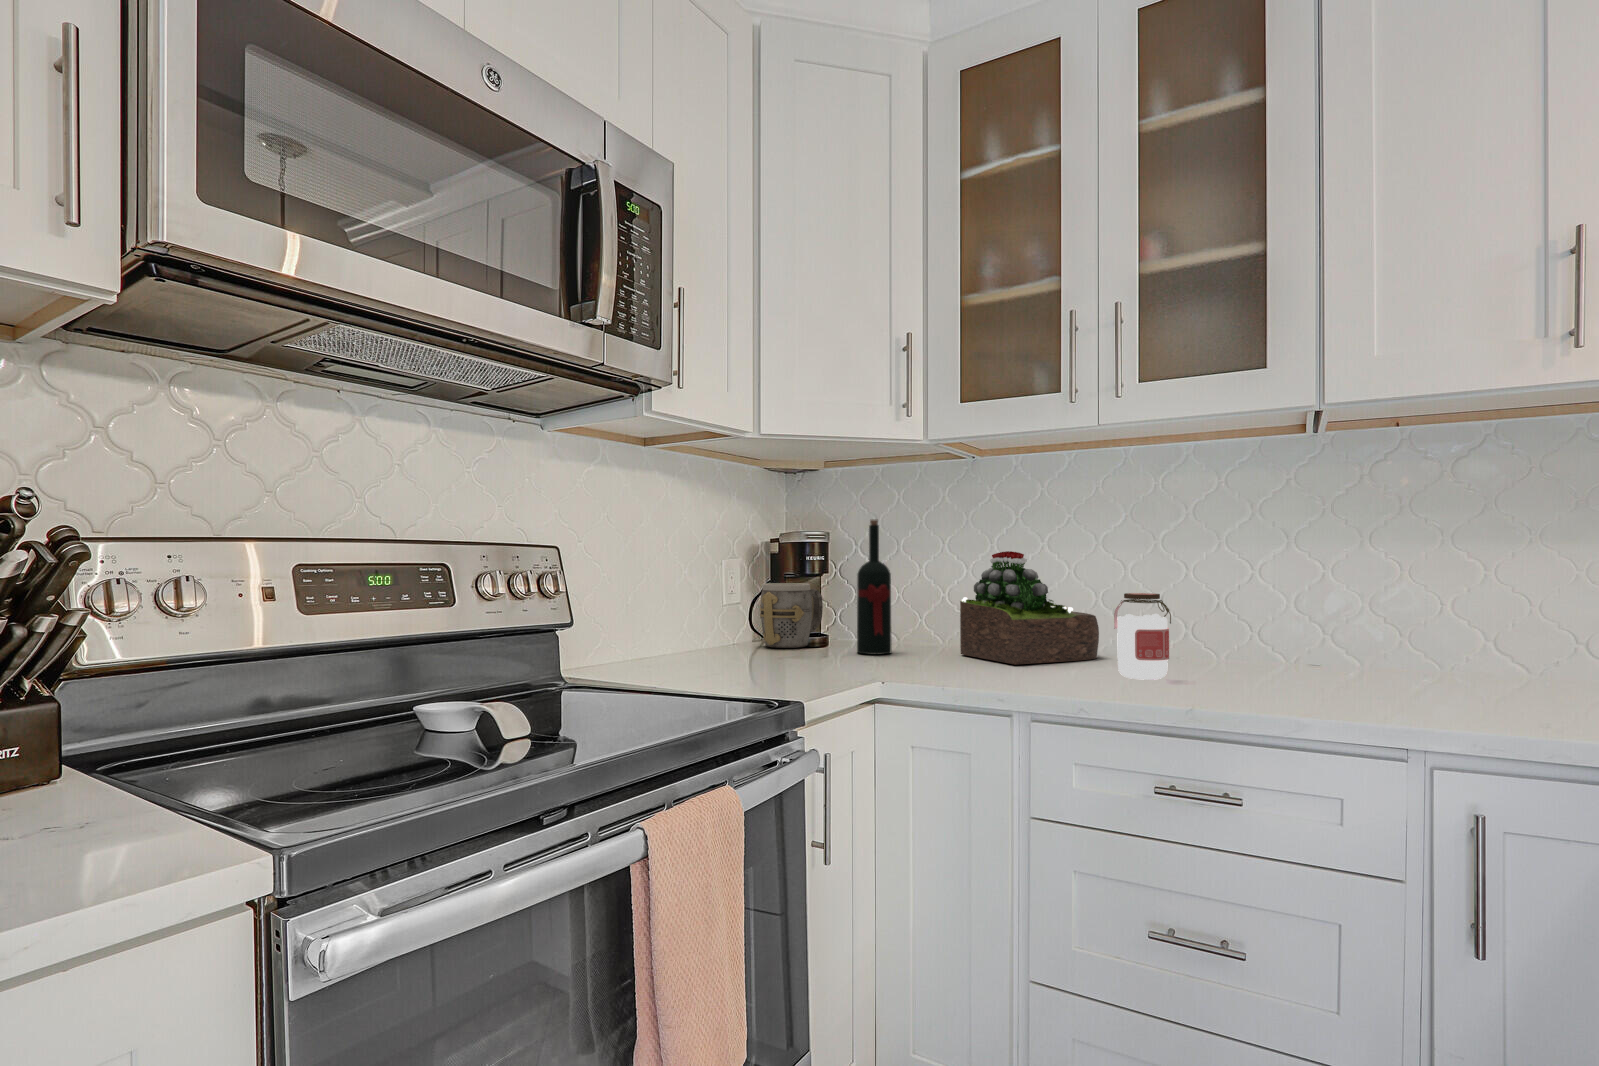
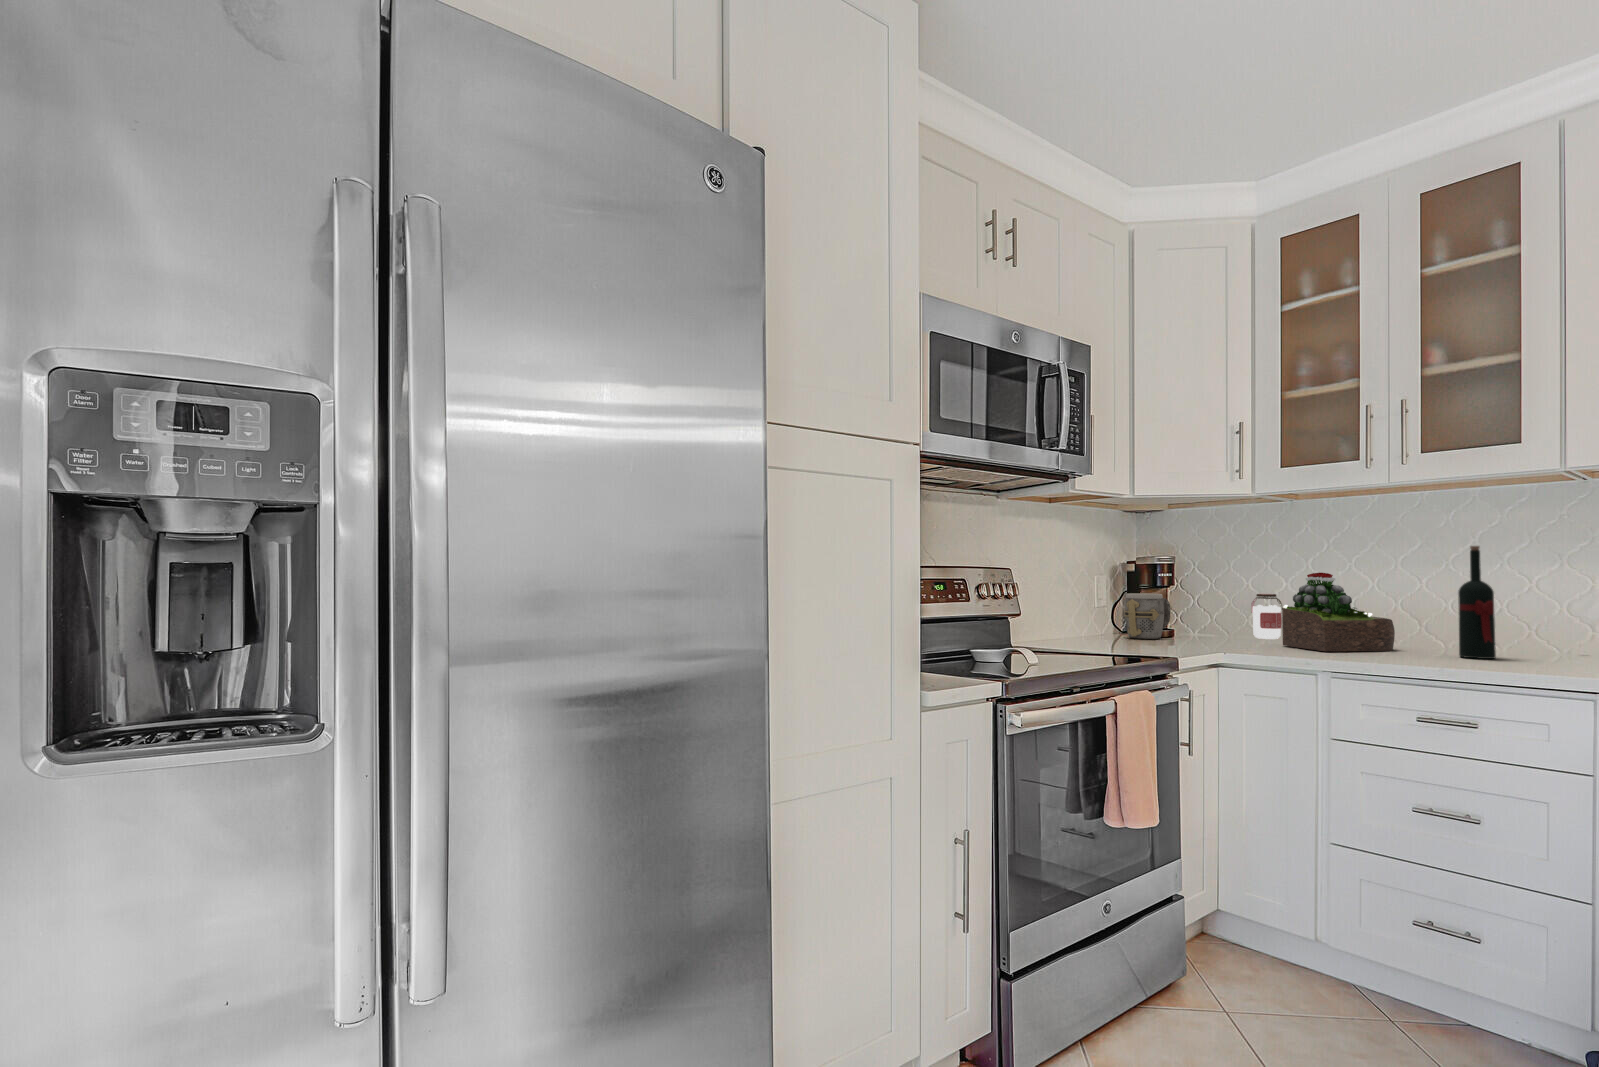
wine bottle: present [857,519,891,654] -> present [1458,546,1496,659]
jar: present [1114,593,1171,680] -> present [1251,594,1282,639]

